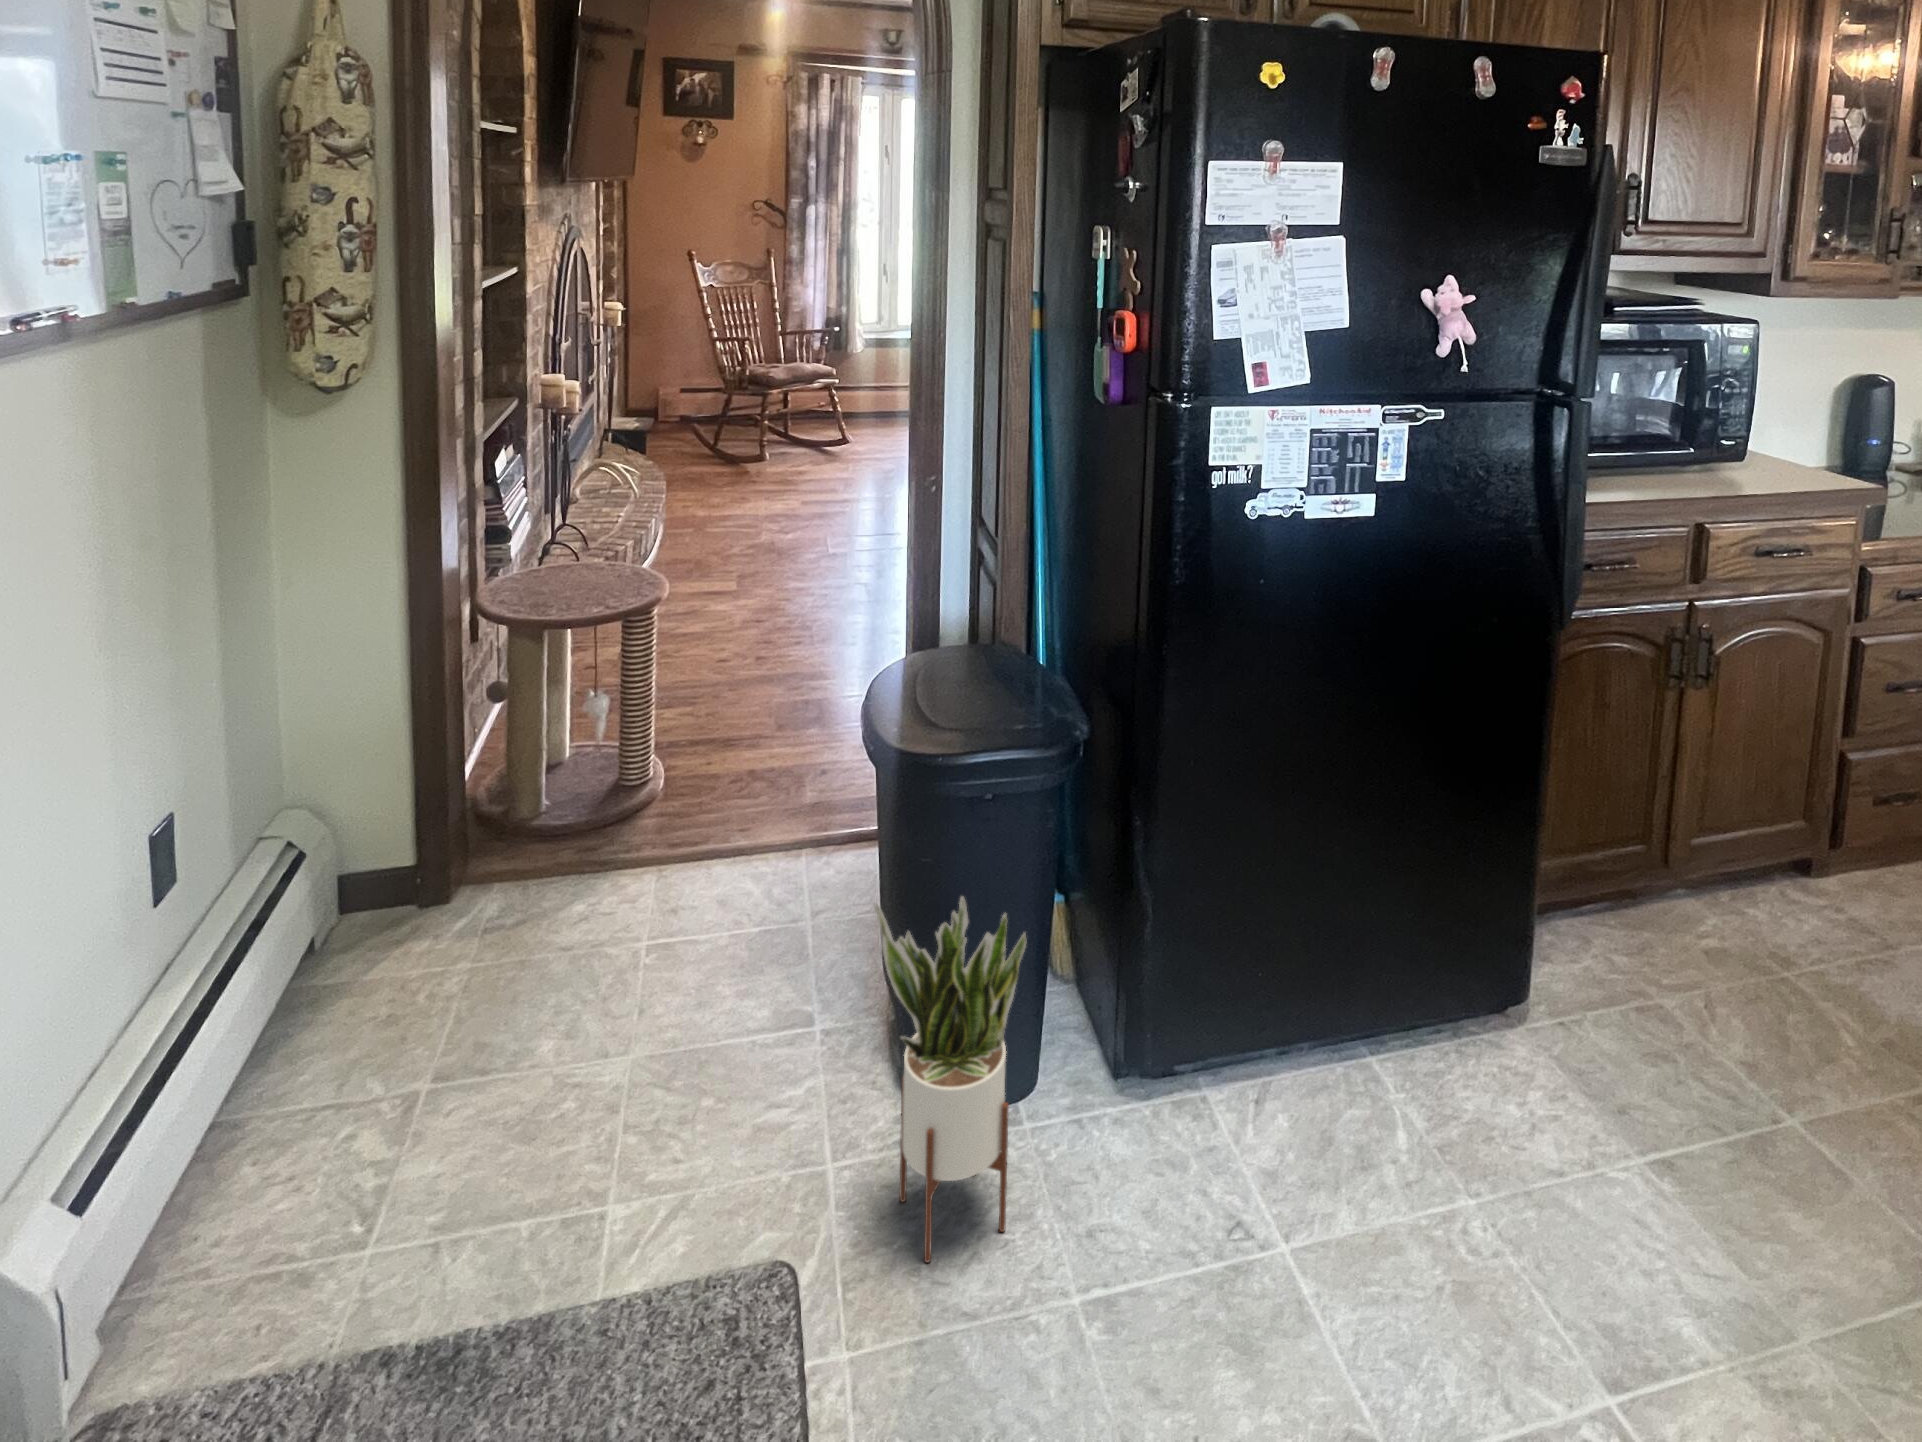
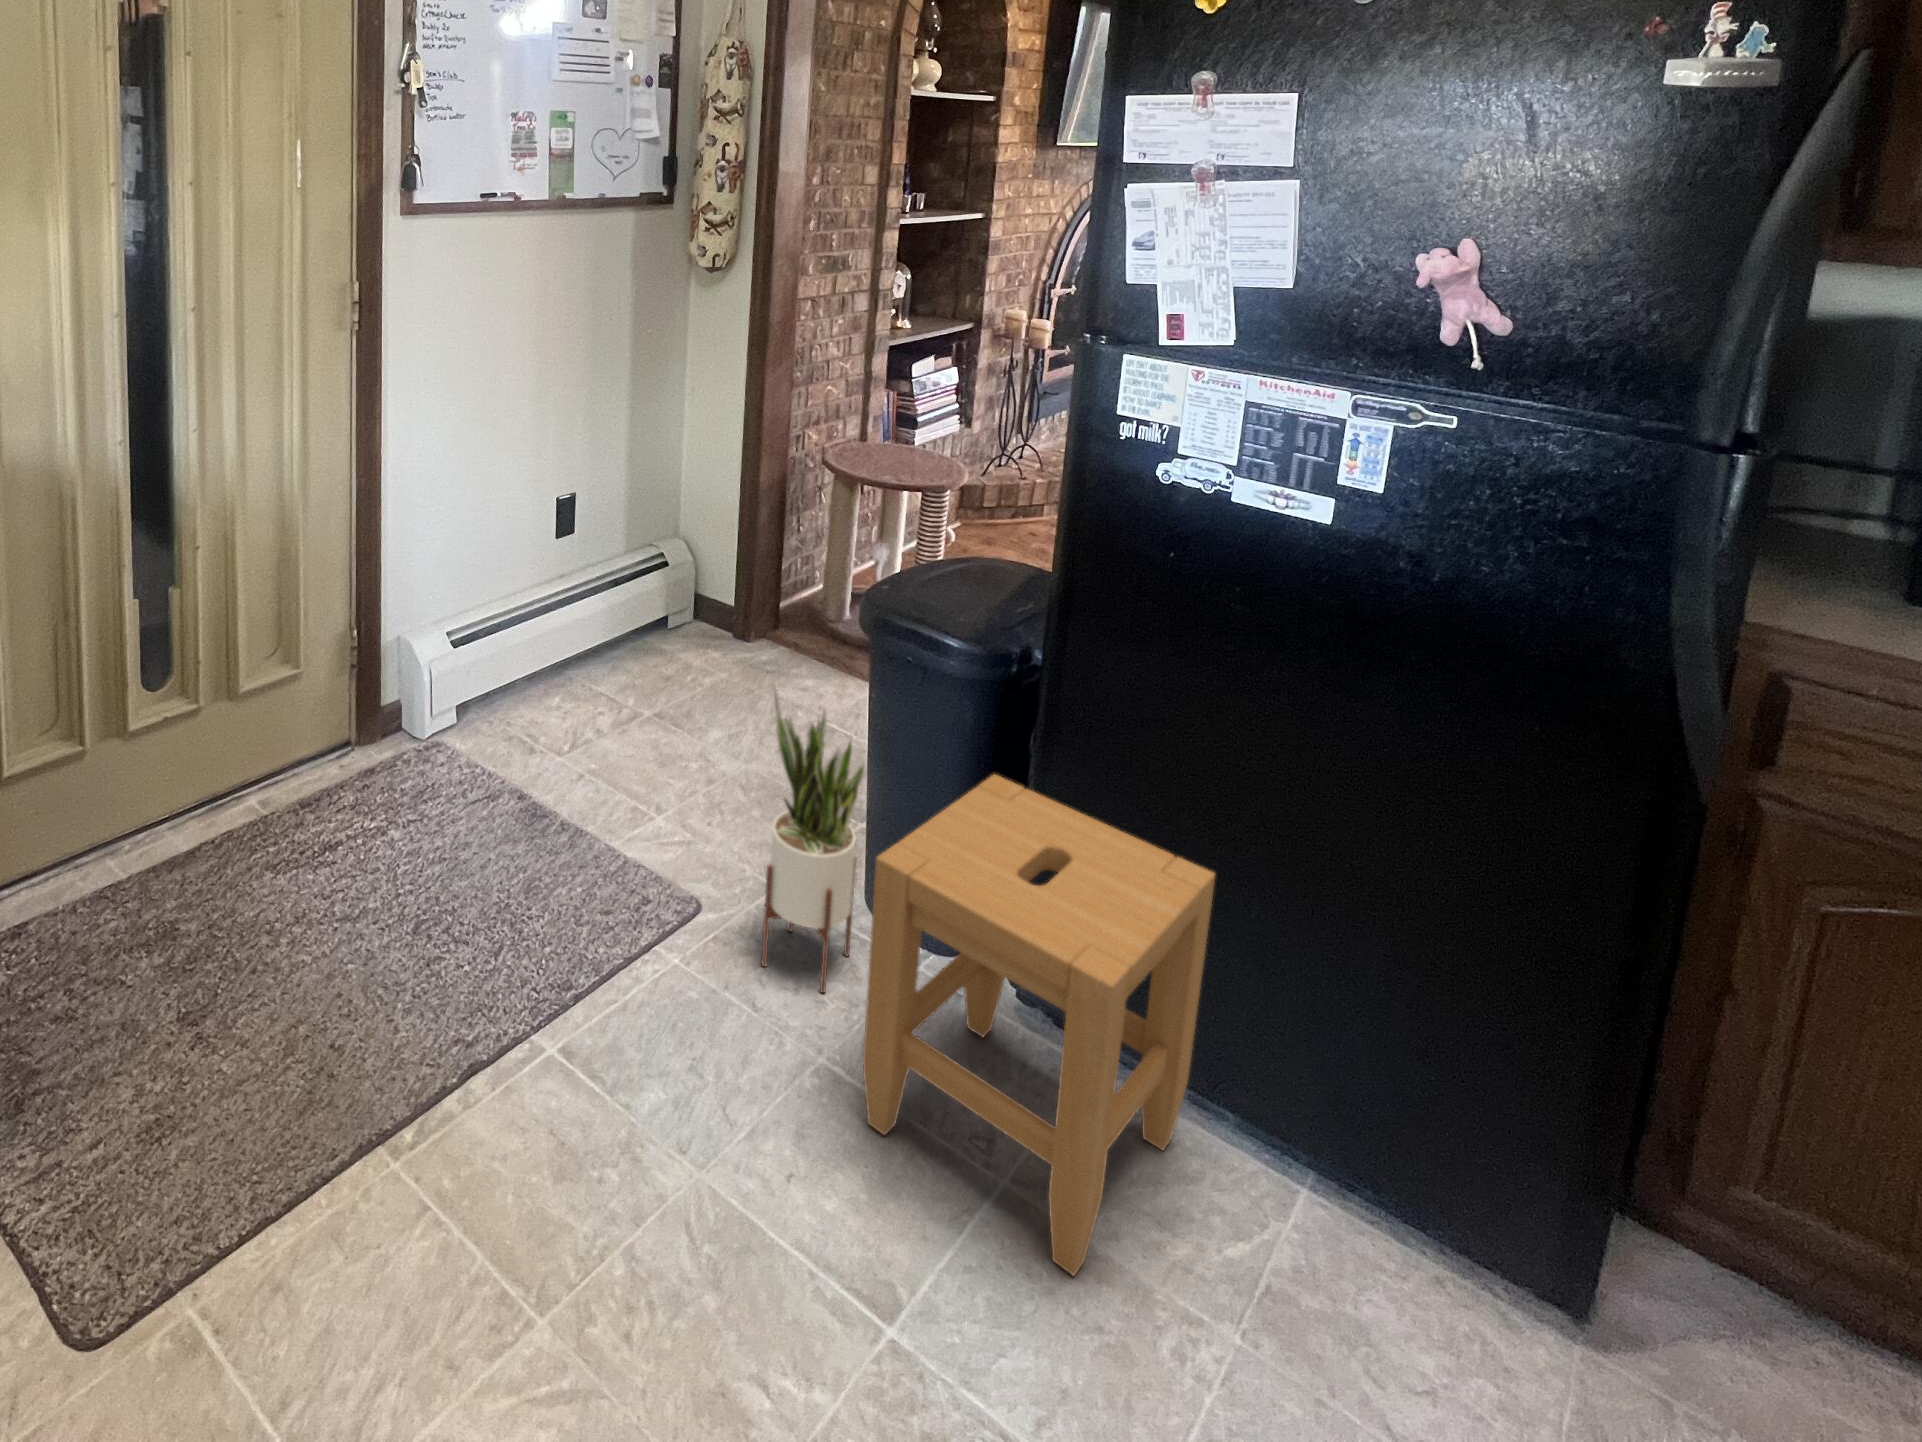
stool: none [1114,842,1425,1309] -> present [863,774,1215,1276]

